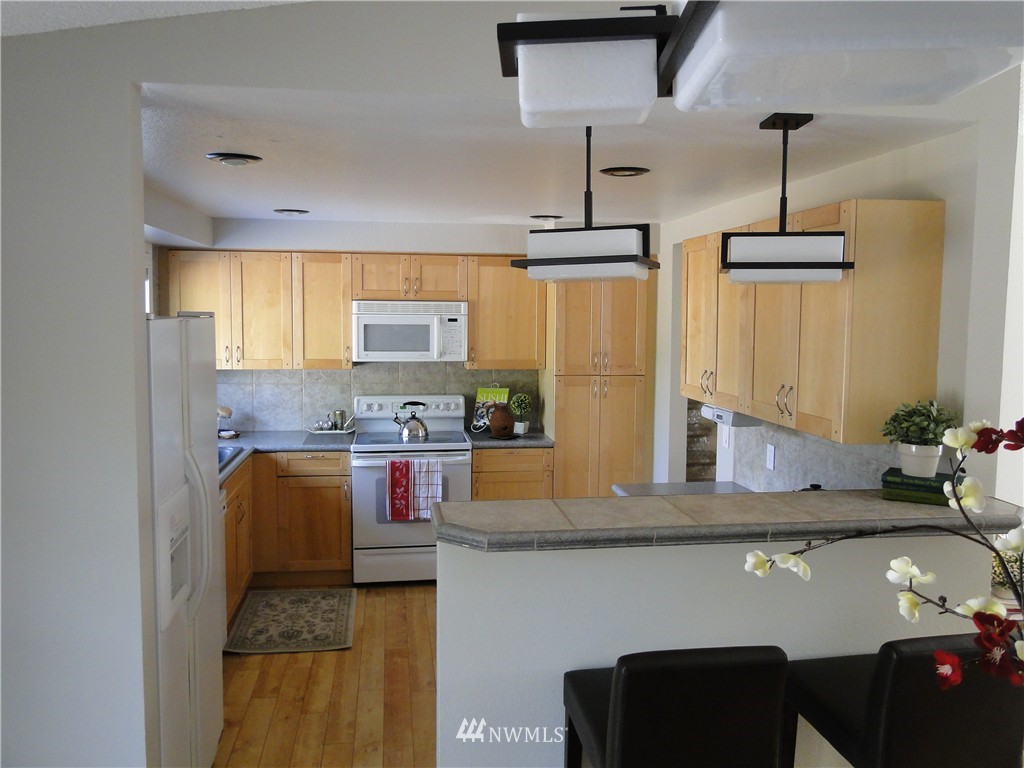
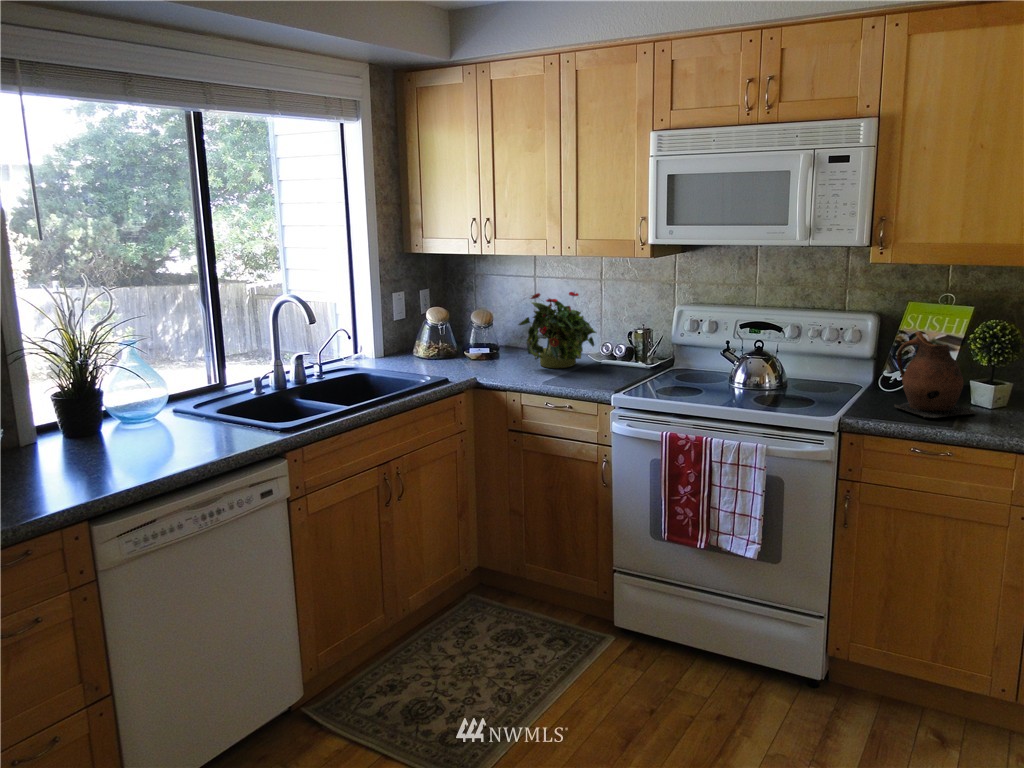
potted plant: none [273,391,322,438] -> present [518,292,596,368]

